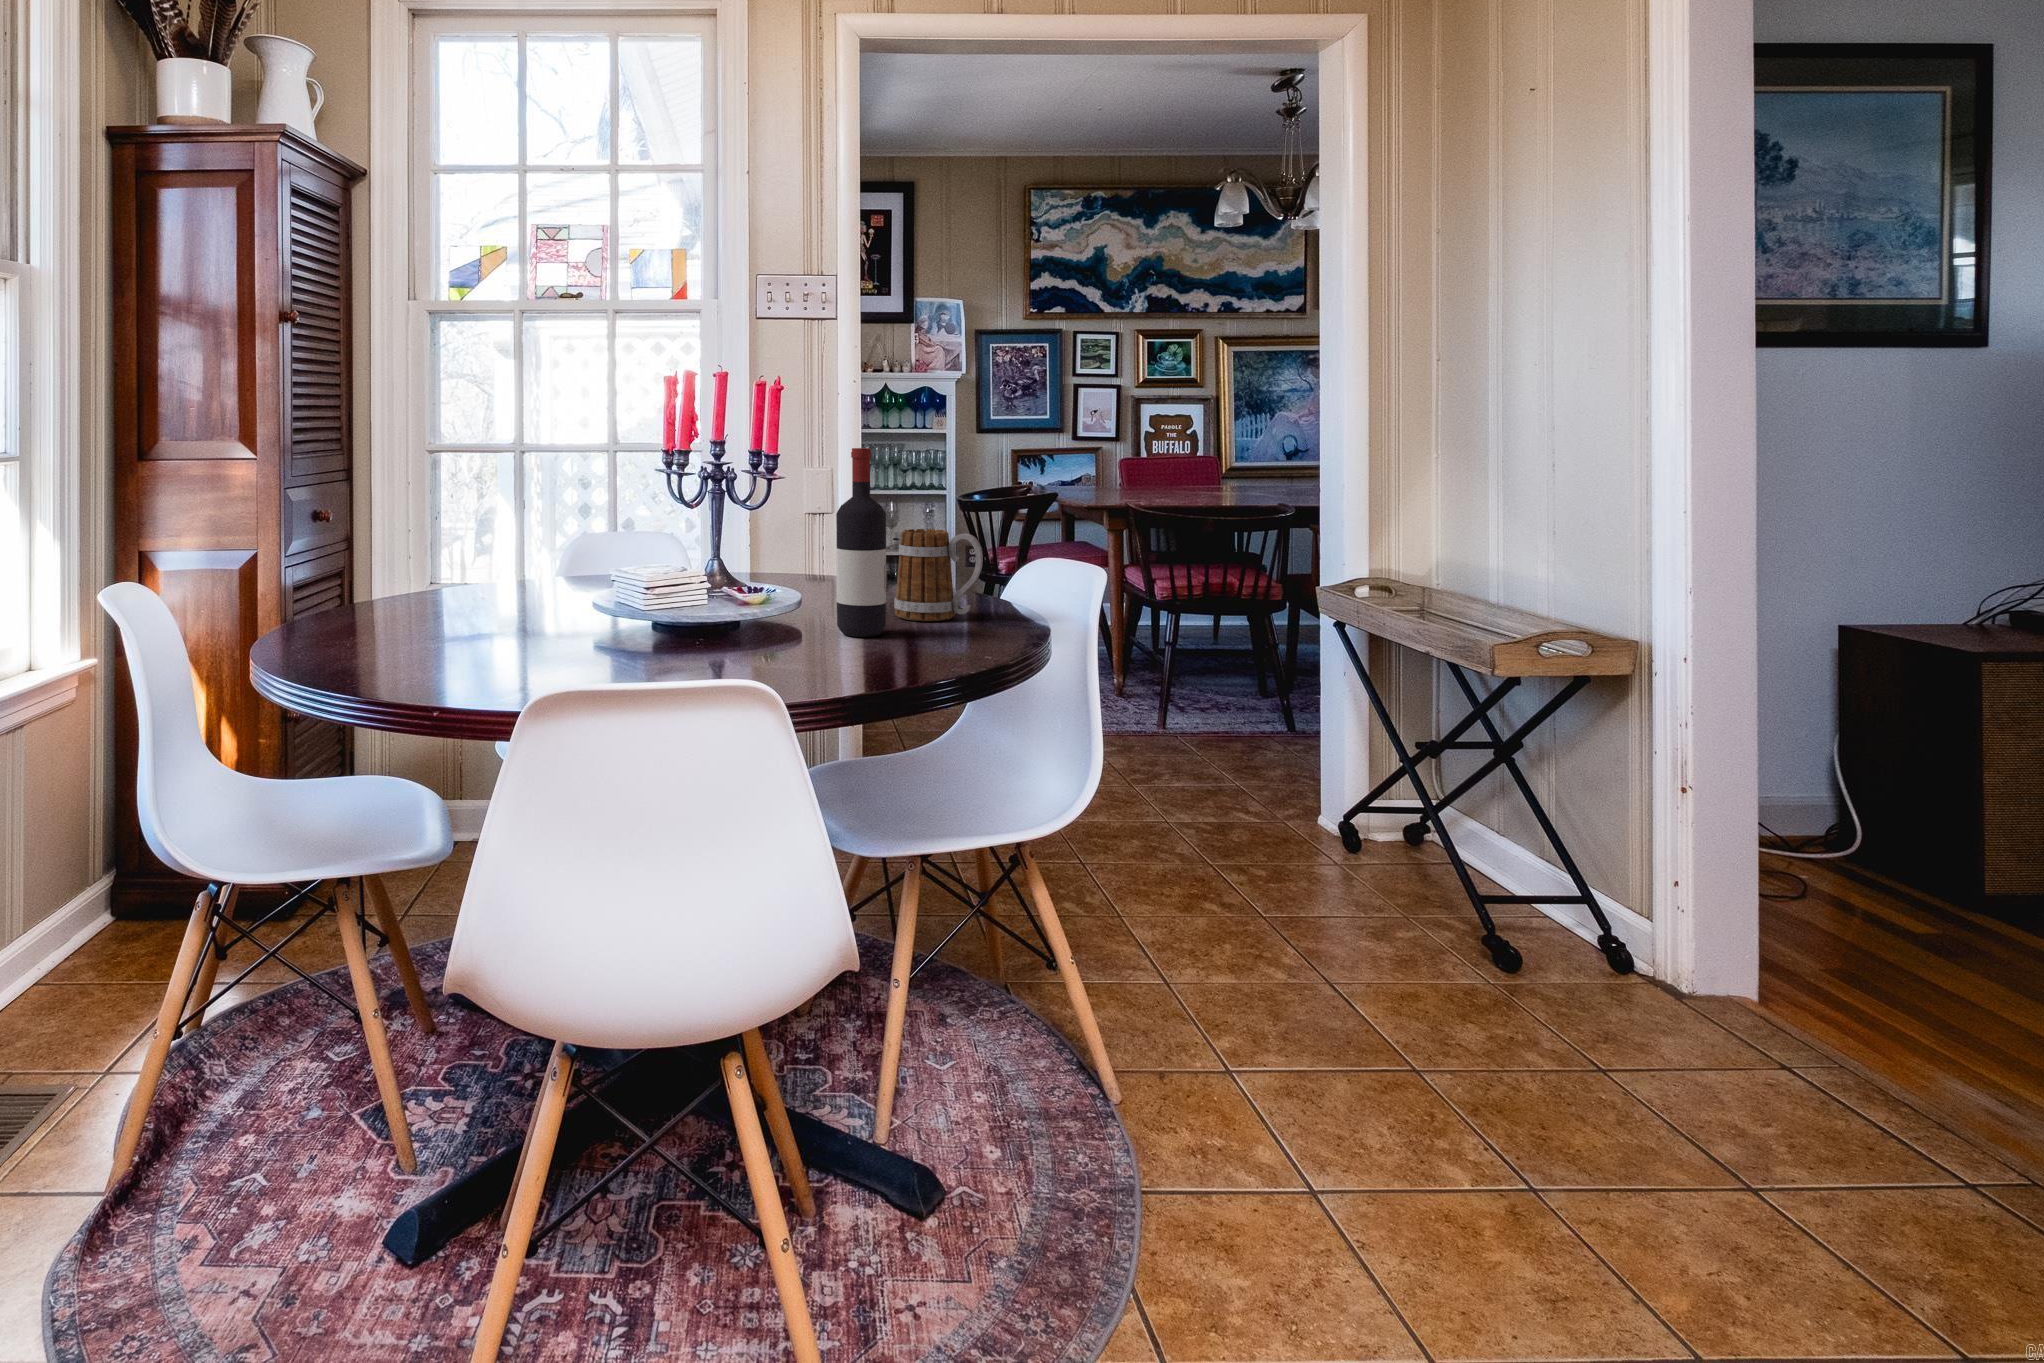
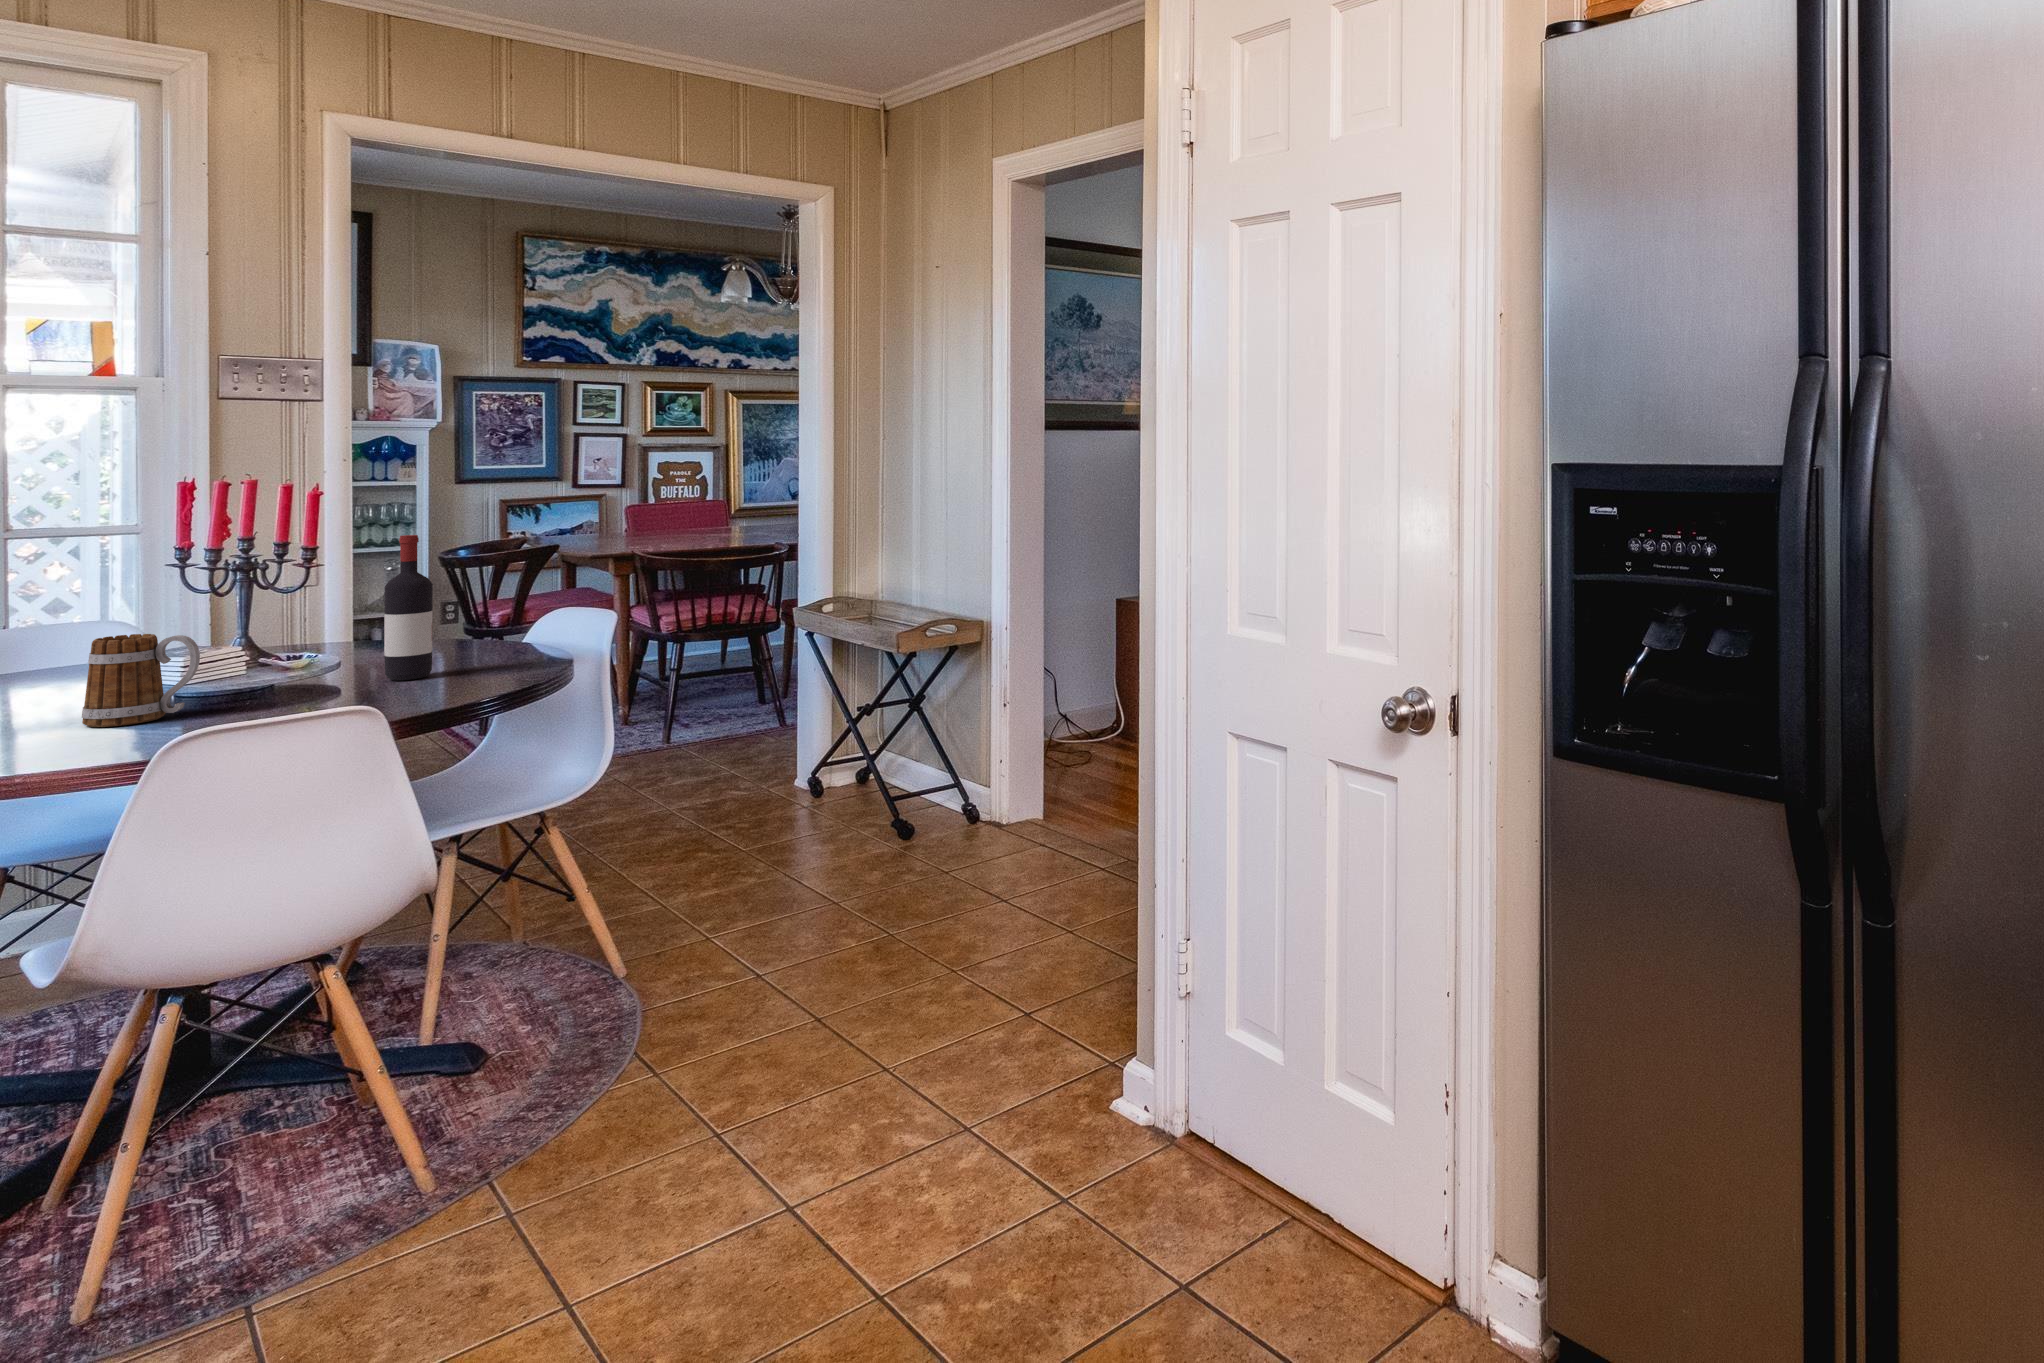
mug: present [894,529,983,621] -> present [82,634,200,727]

